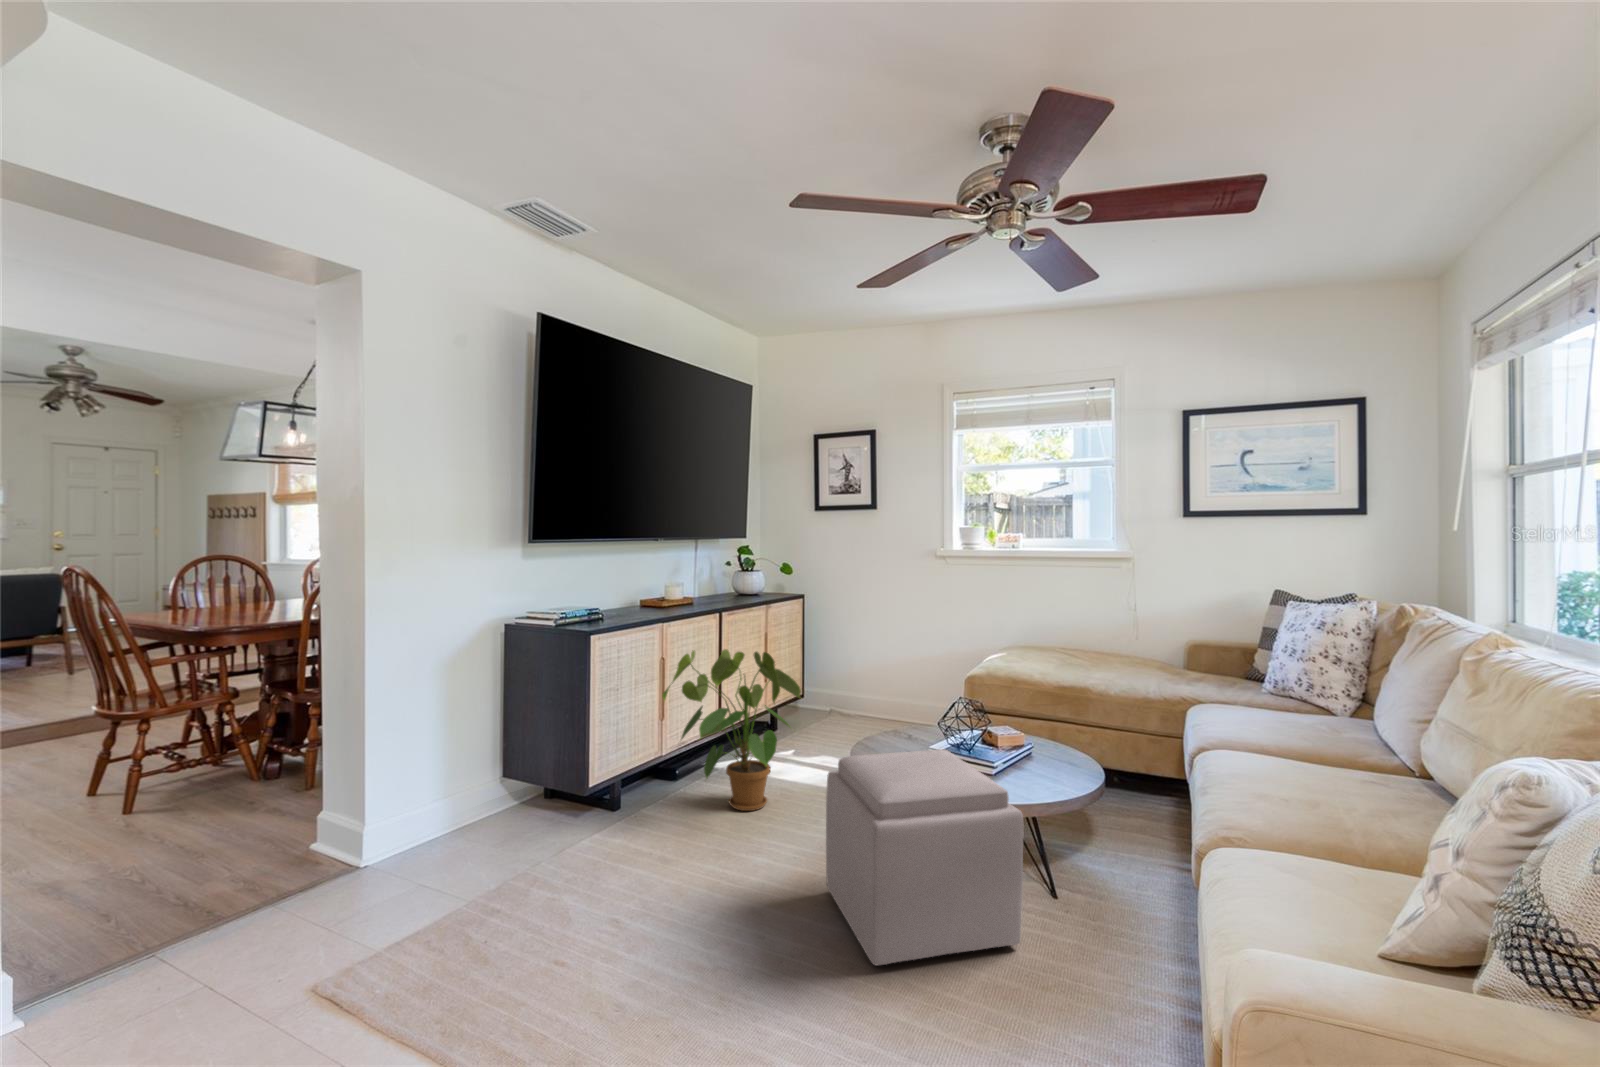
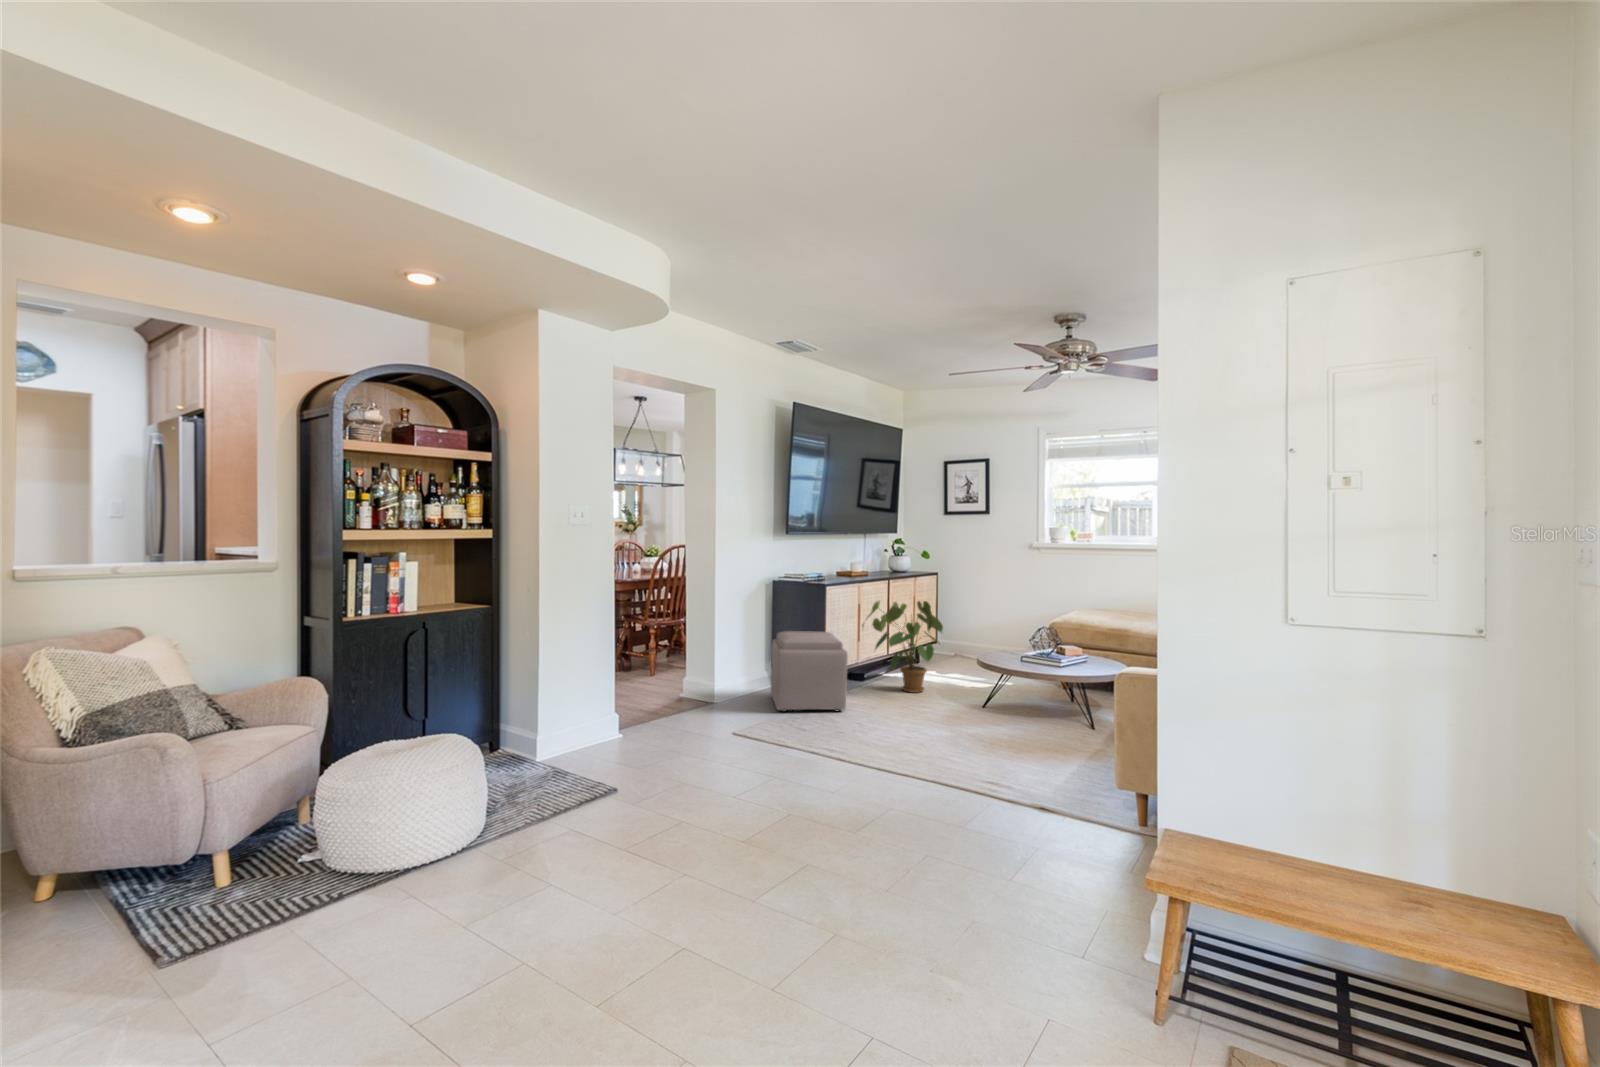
ottoman: present [826,749,1023,966] -> present [771,631,848,712]

